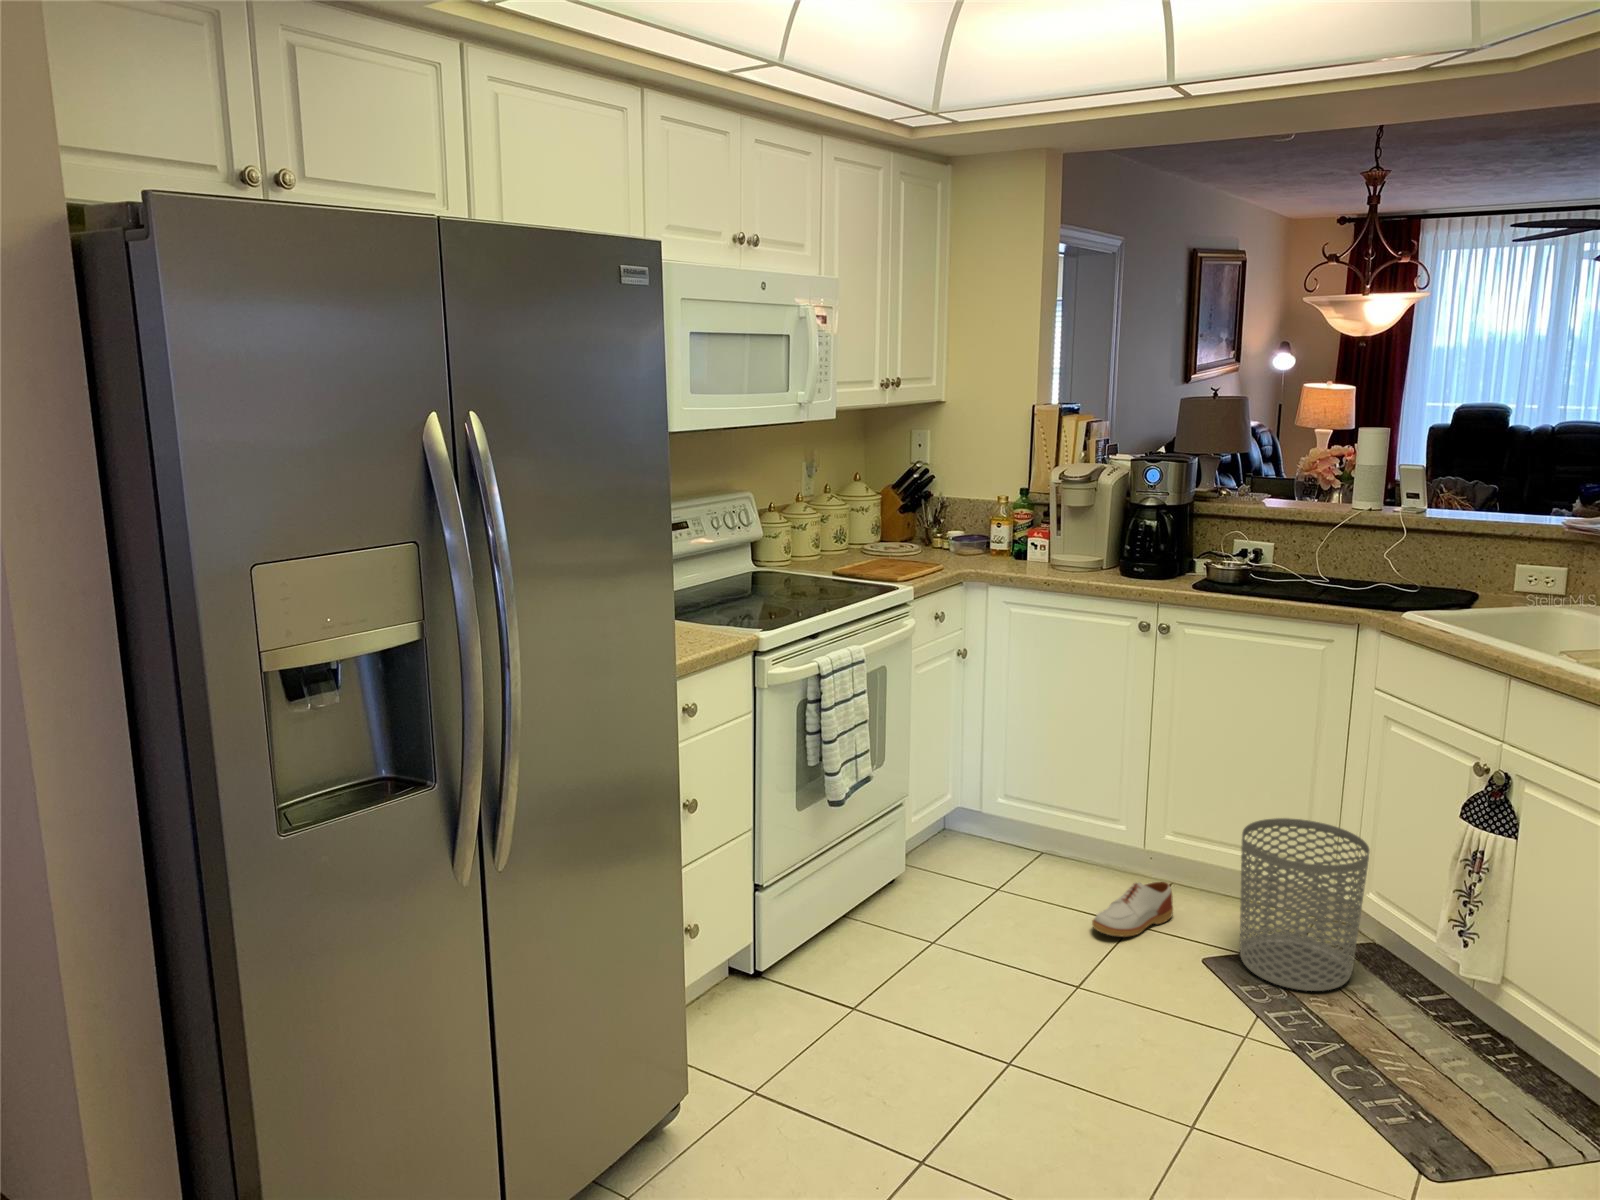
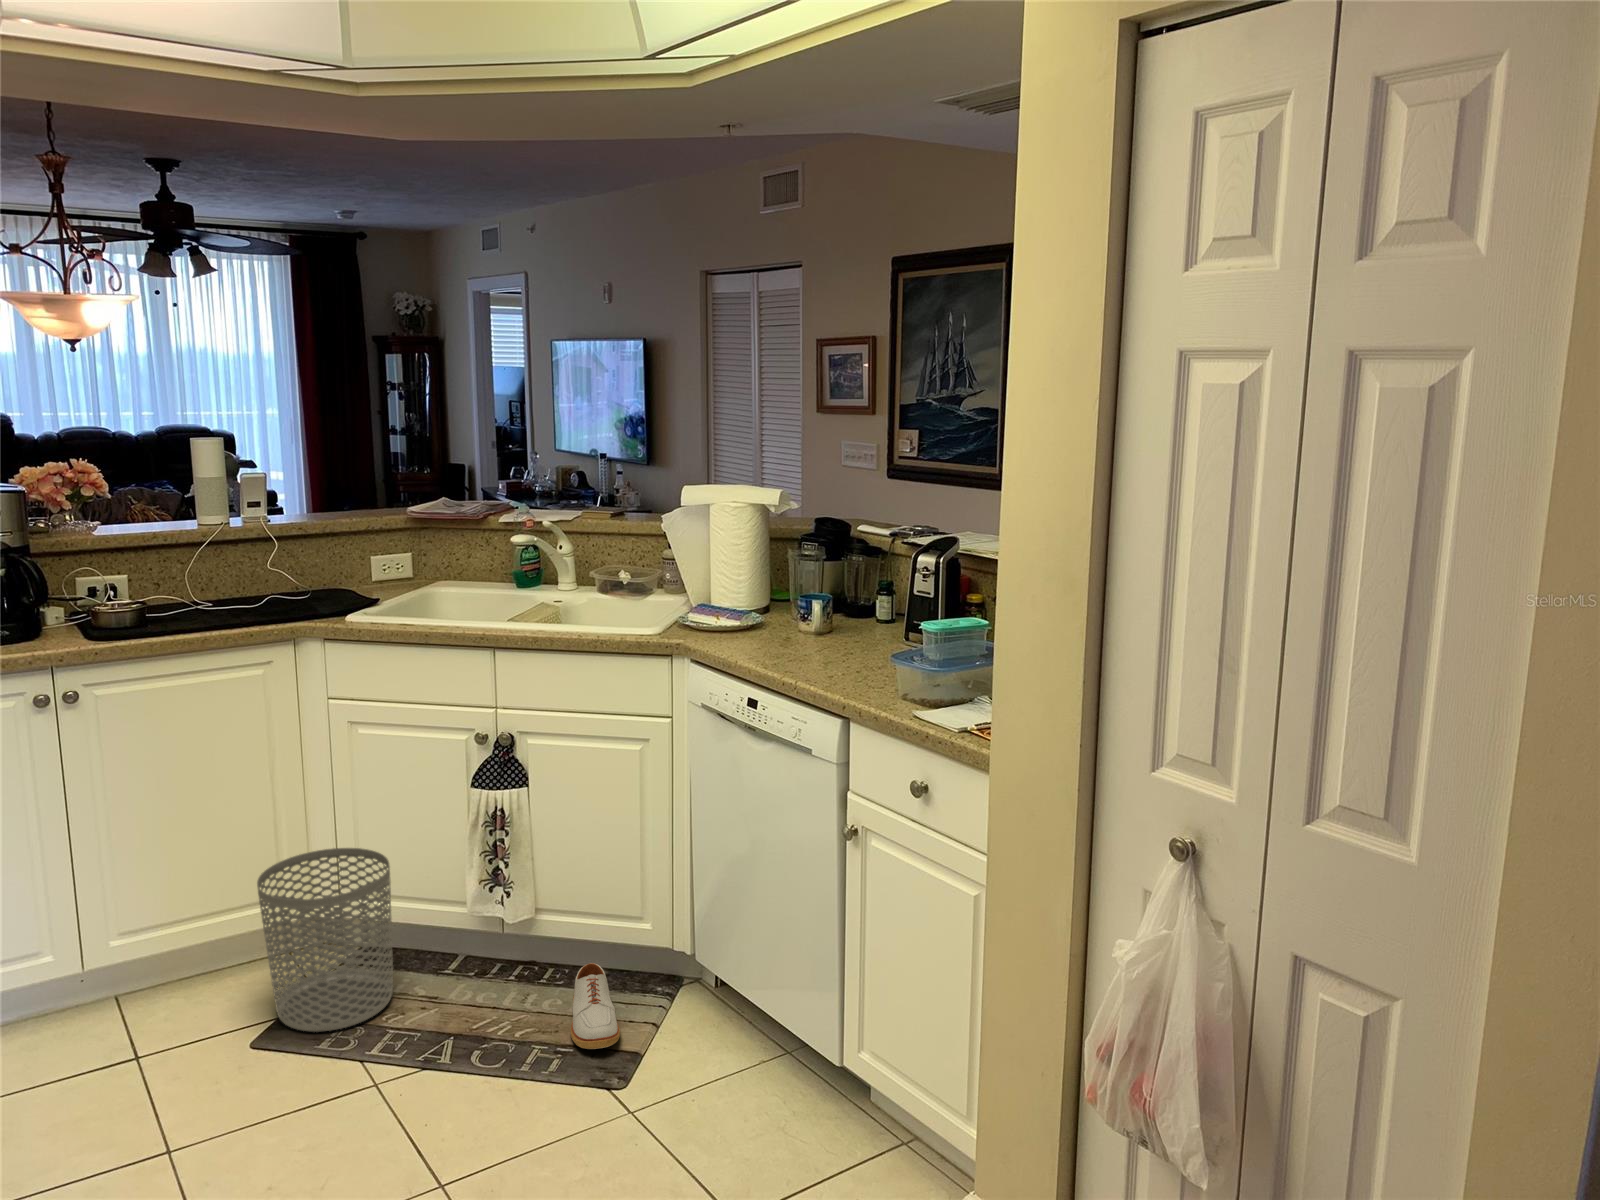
shoe: present [1092,882,1173,937] -> present [570,963,620,1049]

